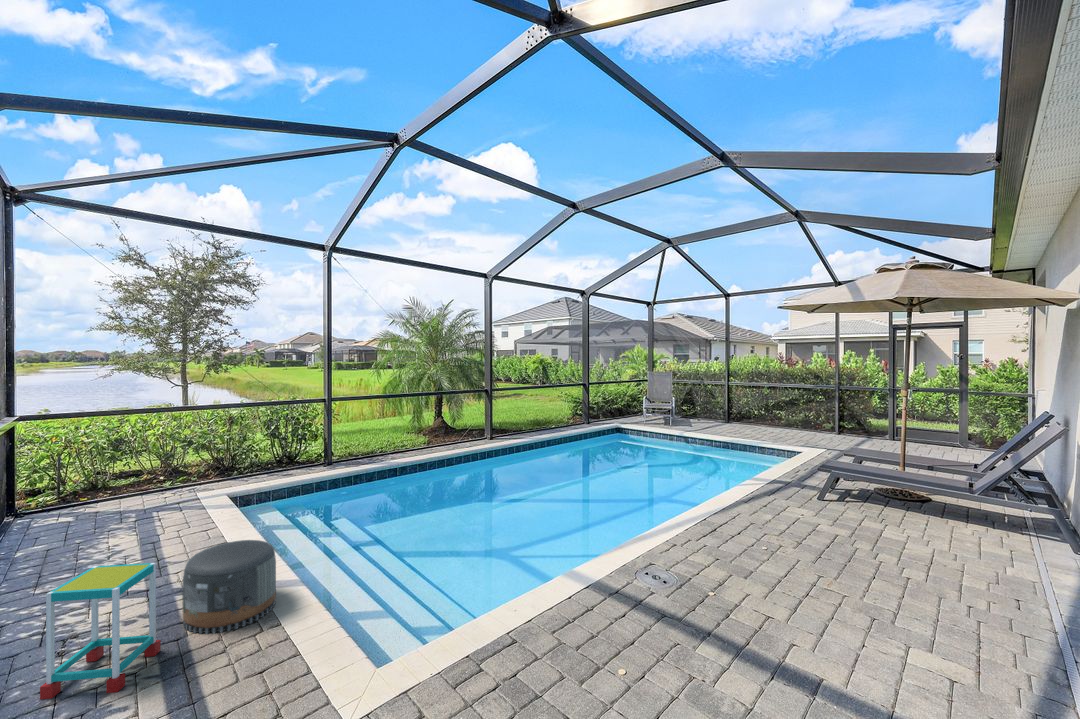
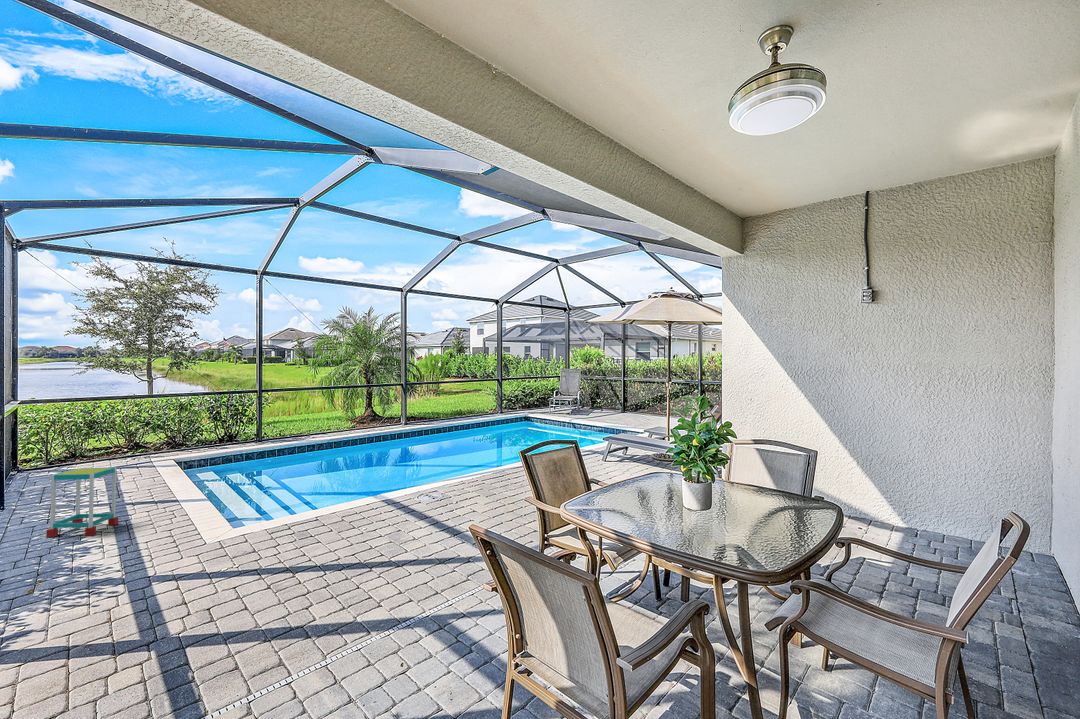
pouf: present [183,540,276,634] -> none [134,467,199,519]

